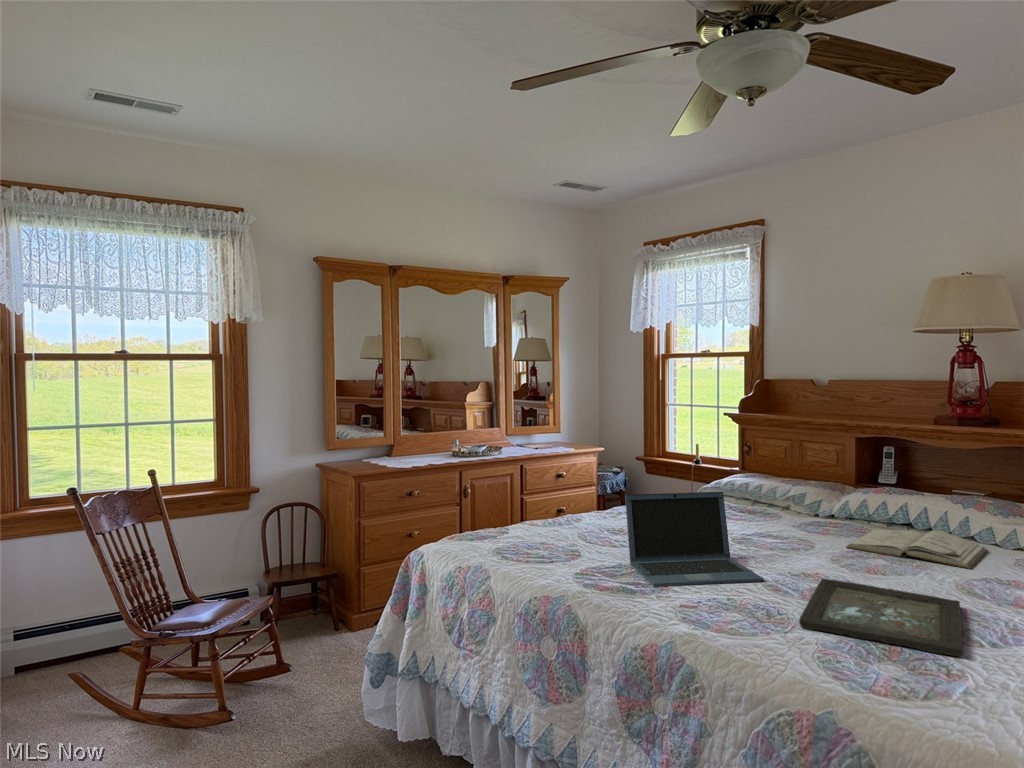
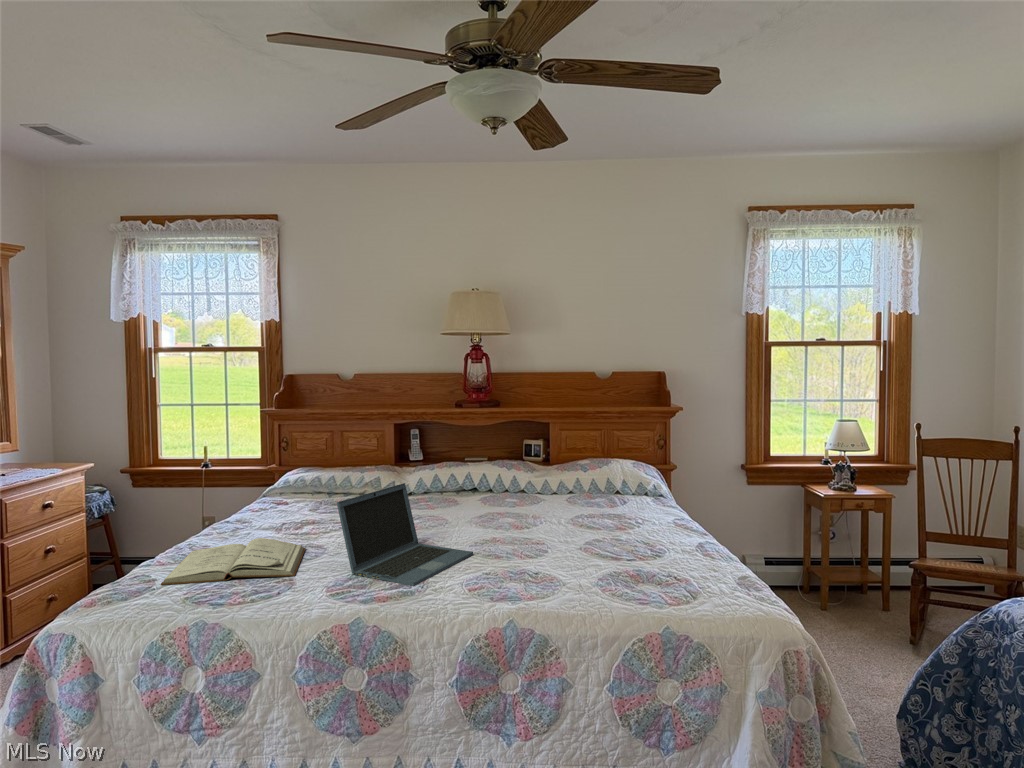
book: present [846,530,988,569] -> present [161,538,306,585]
tray: present [799,578,963,656] -> none [510,531,653,577]

